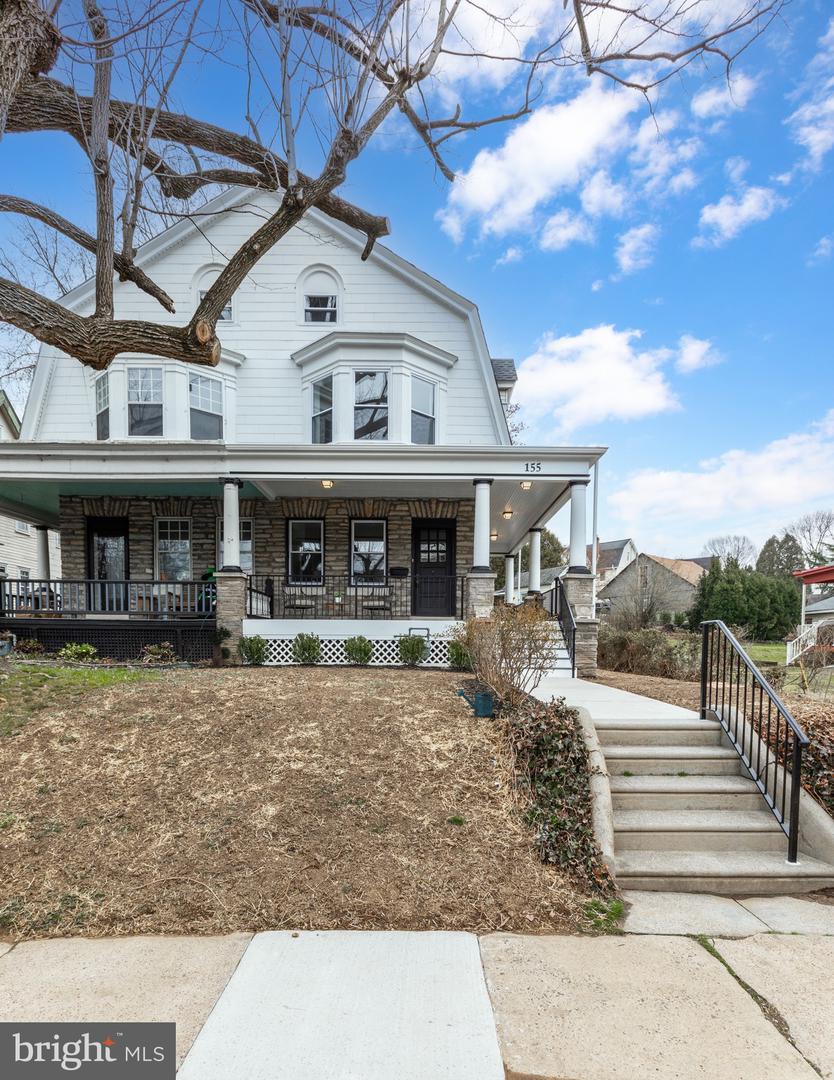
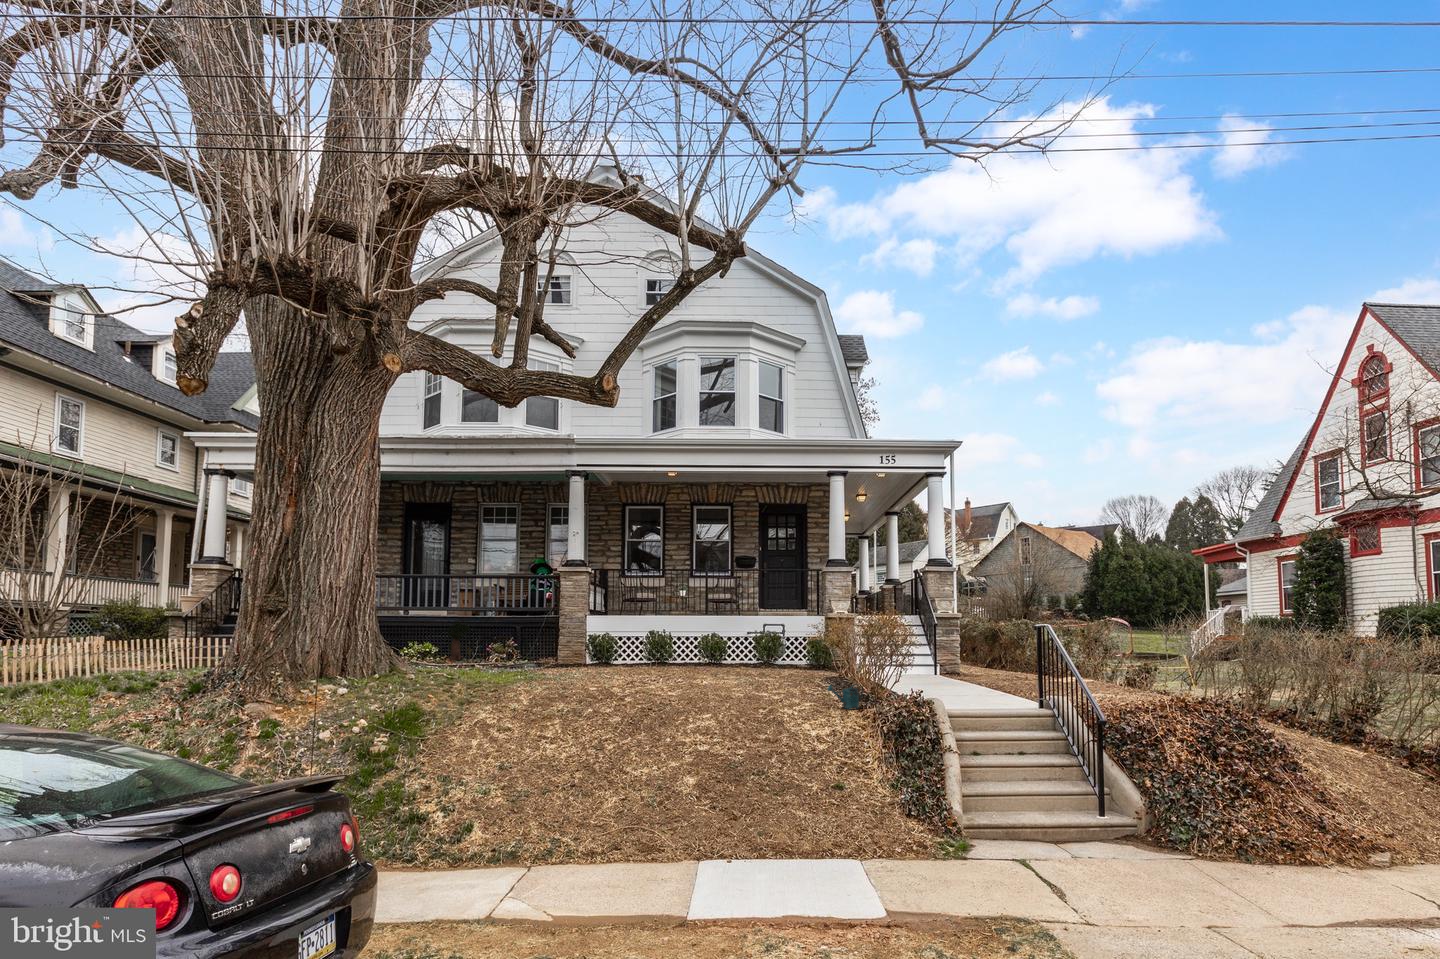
potted plant: present [207,626,237,666] -> present [448,622,471,660]

